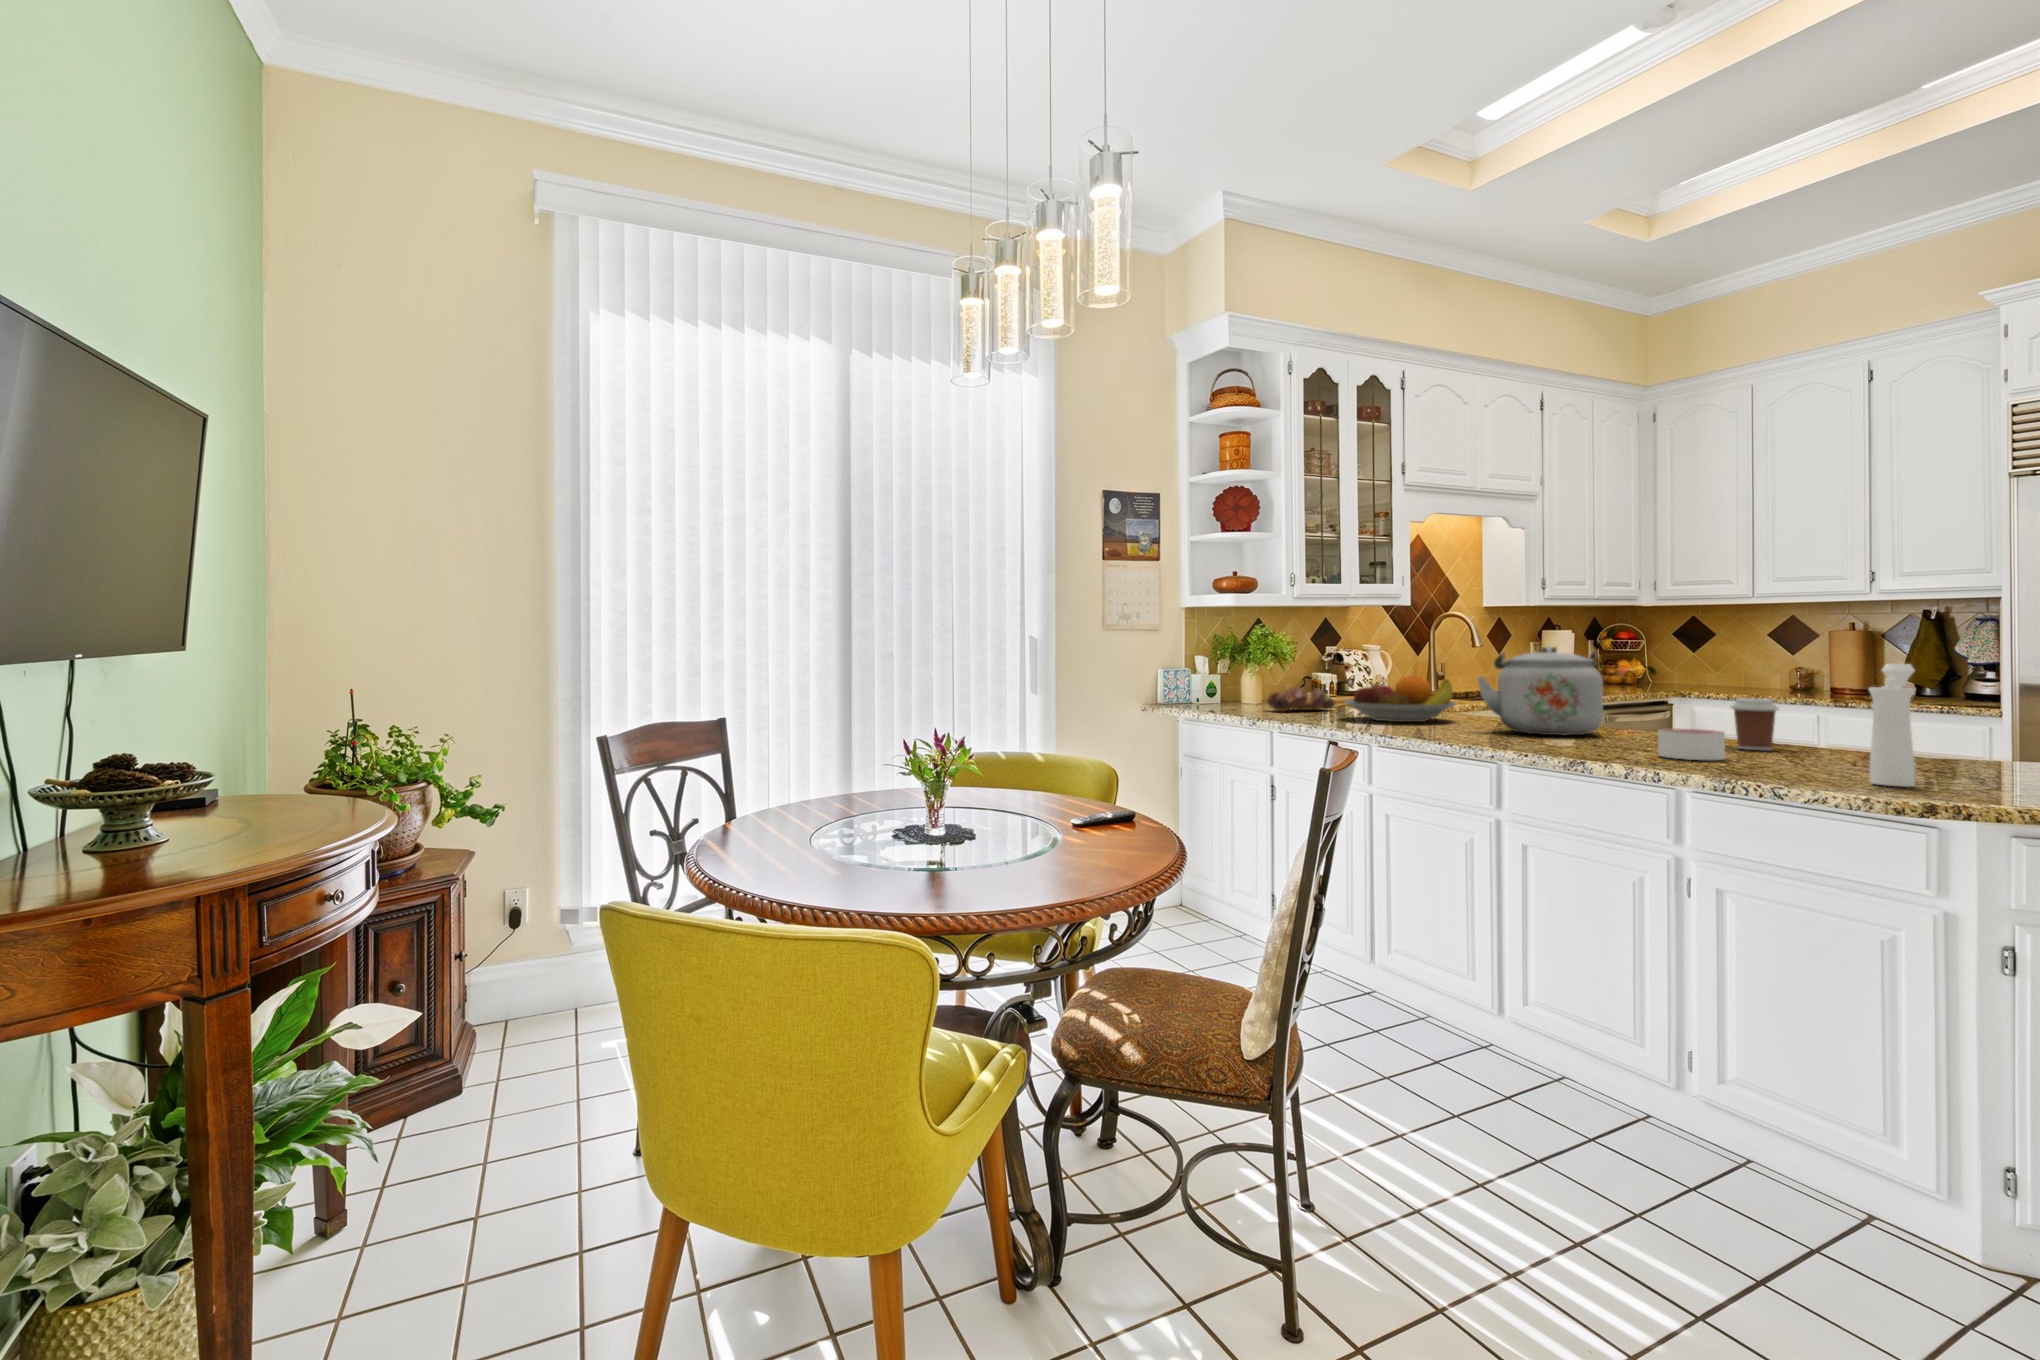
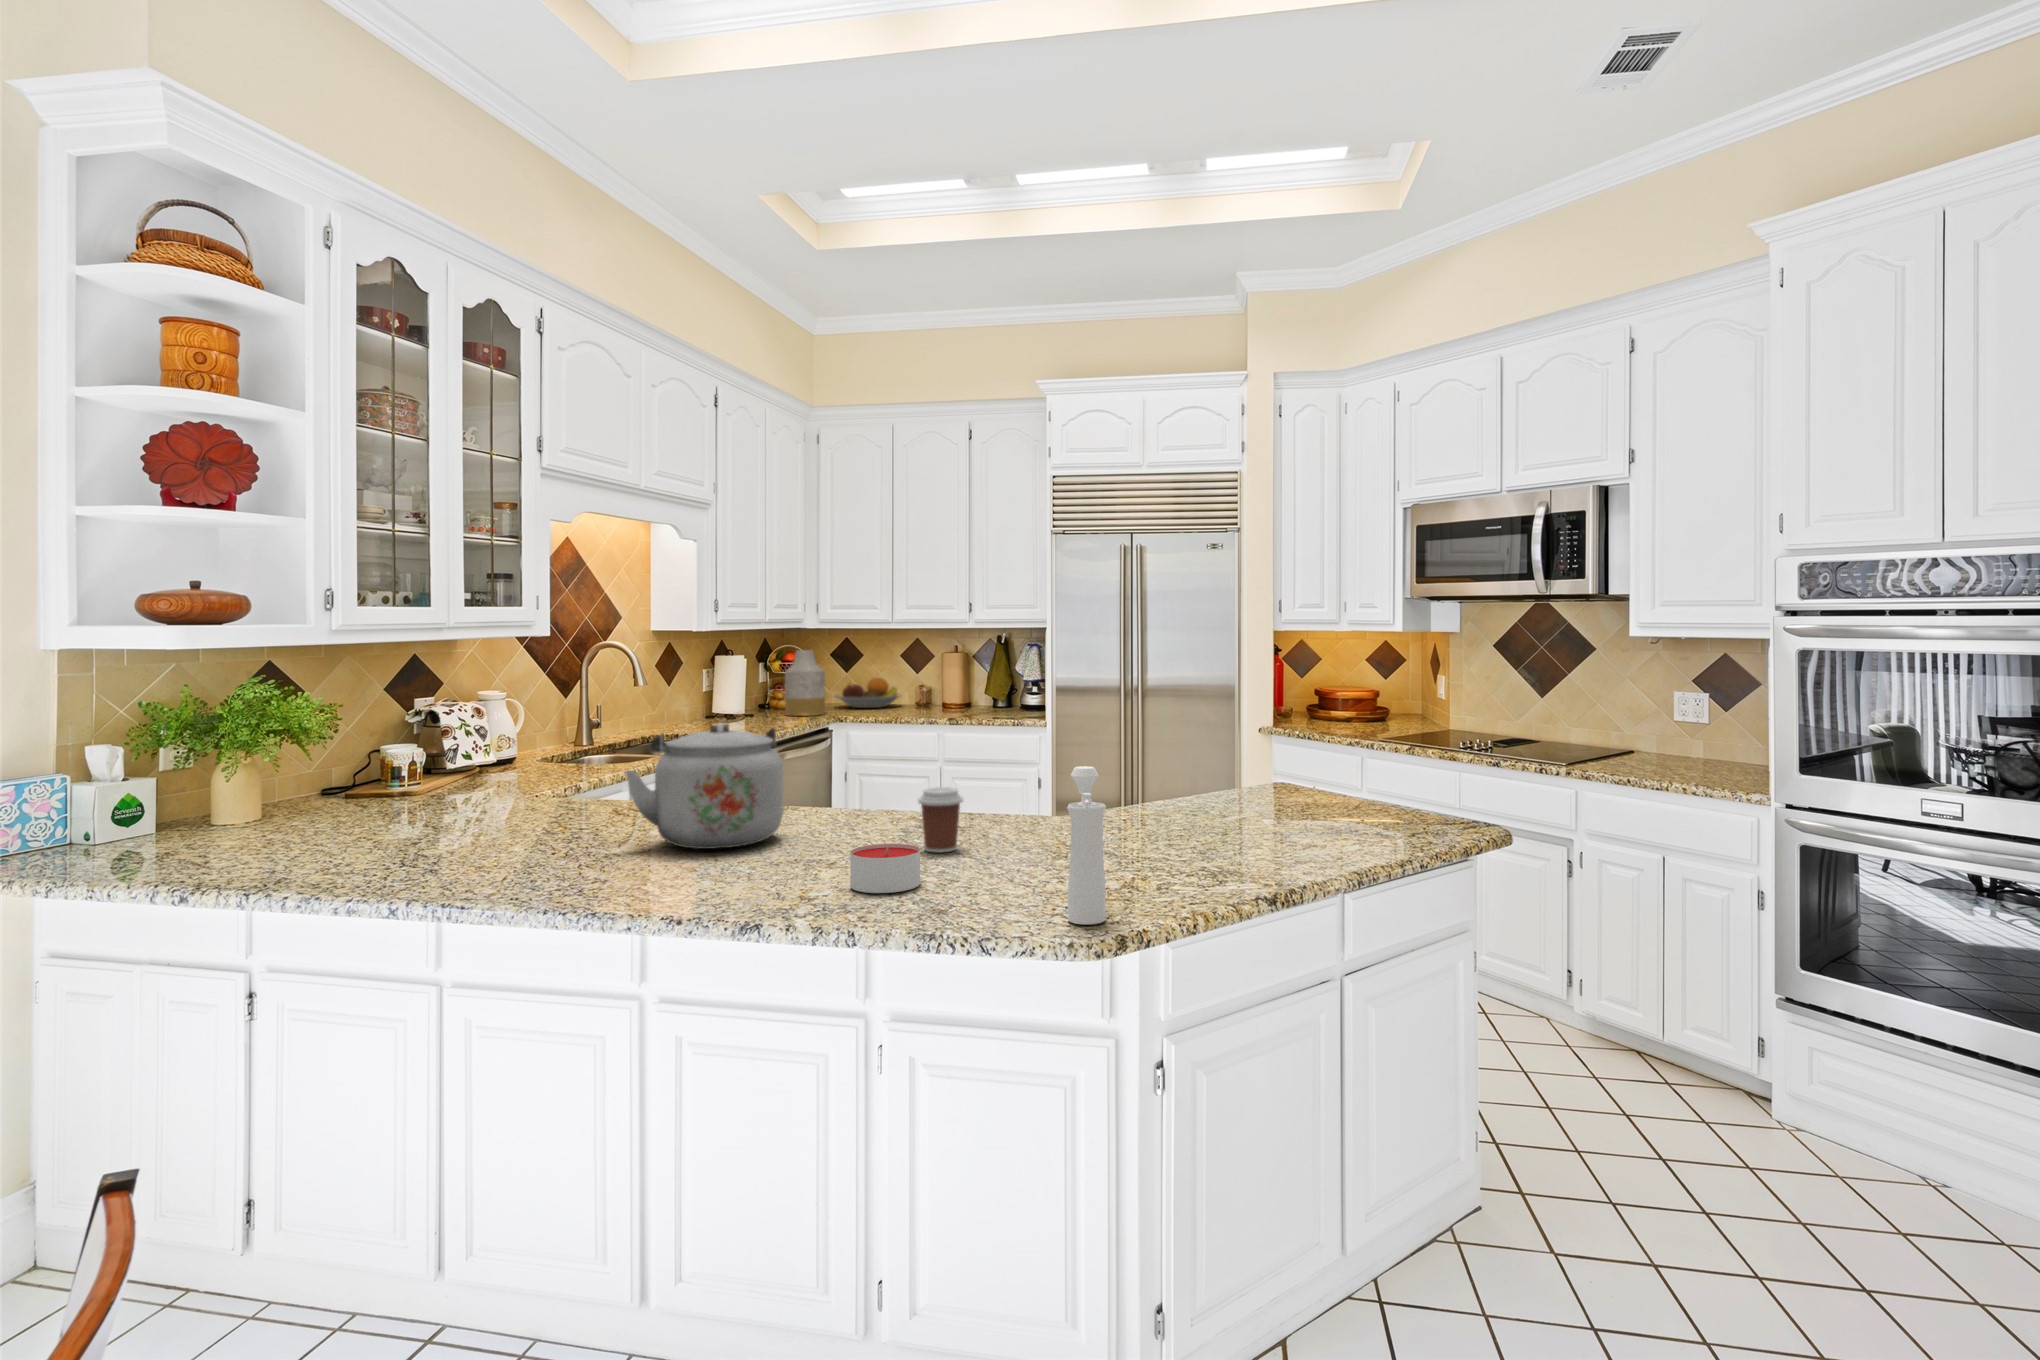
vase: none [1615,627,1659,686] -> present [785,650,825,716]
fruit bowl: present [1344,676,1457,722] -> present [835,678,899,708]
bread loaf: present [1267,687,1335,711] -> none [293,778,421,825]

